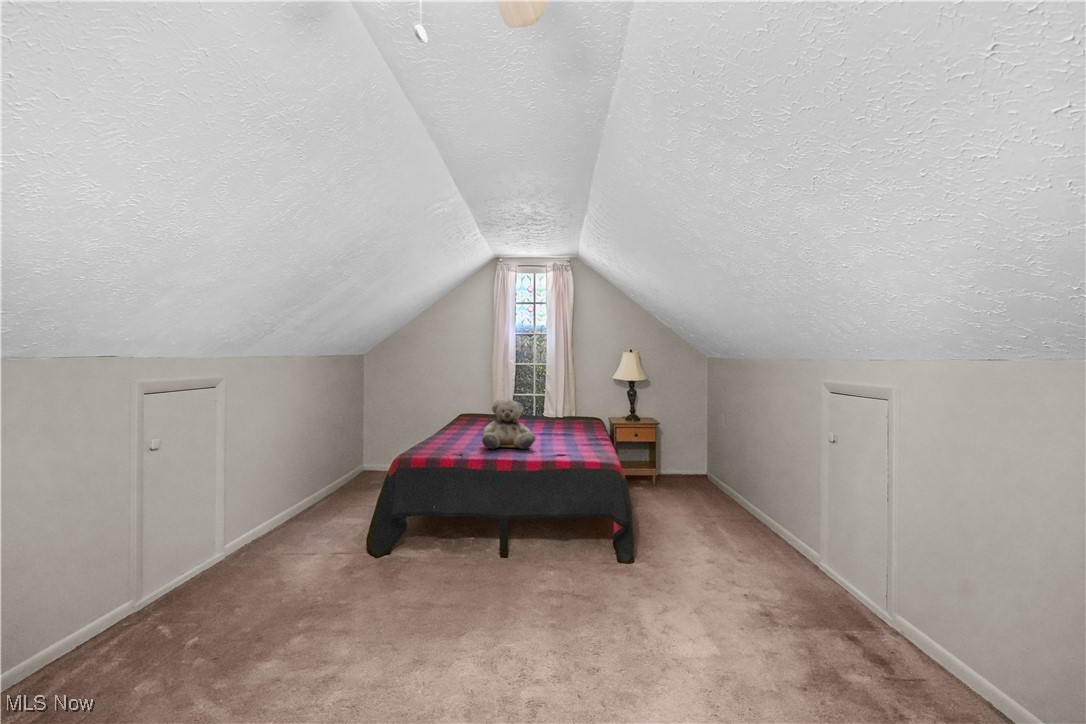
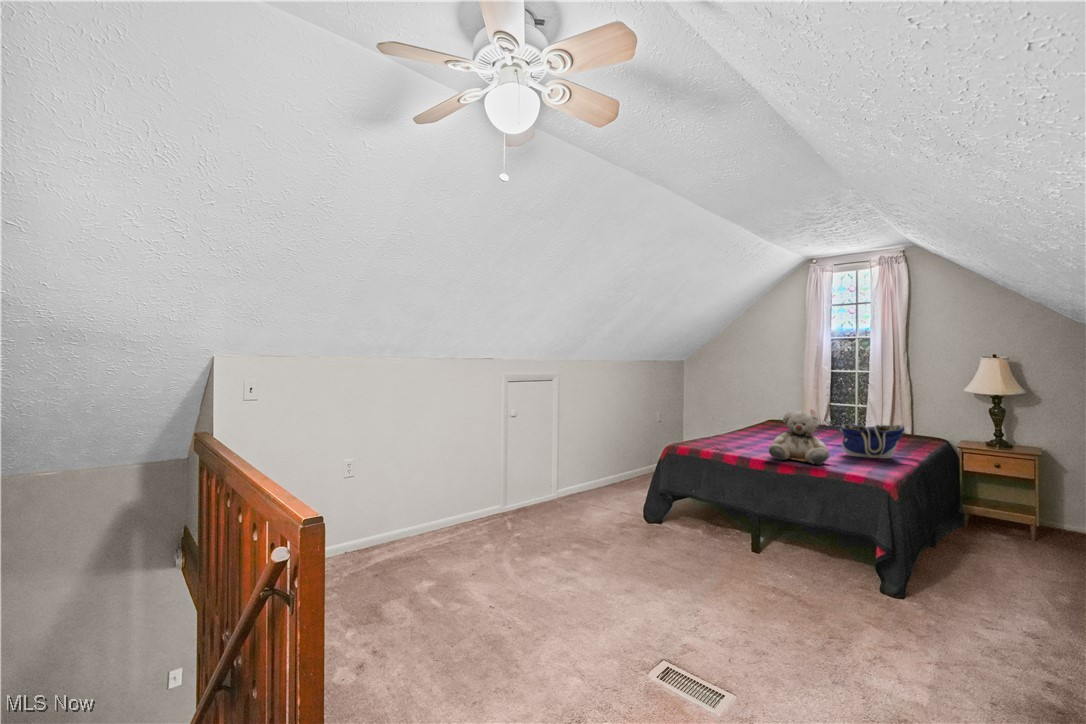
tote bag: none [537,407,585,438] -> present [840,424,904,459]

